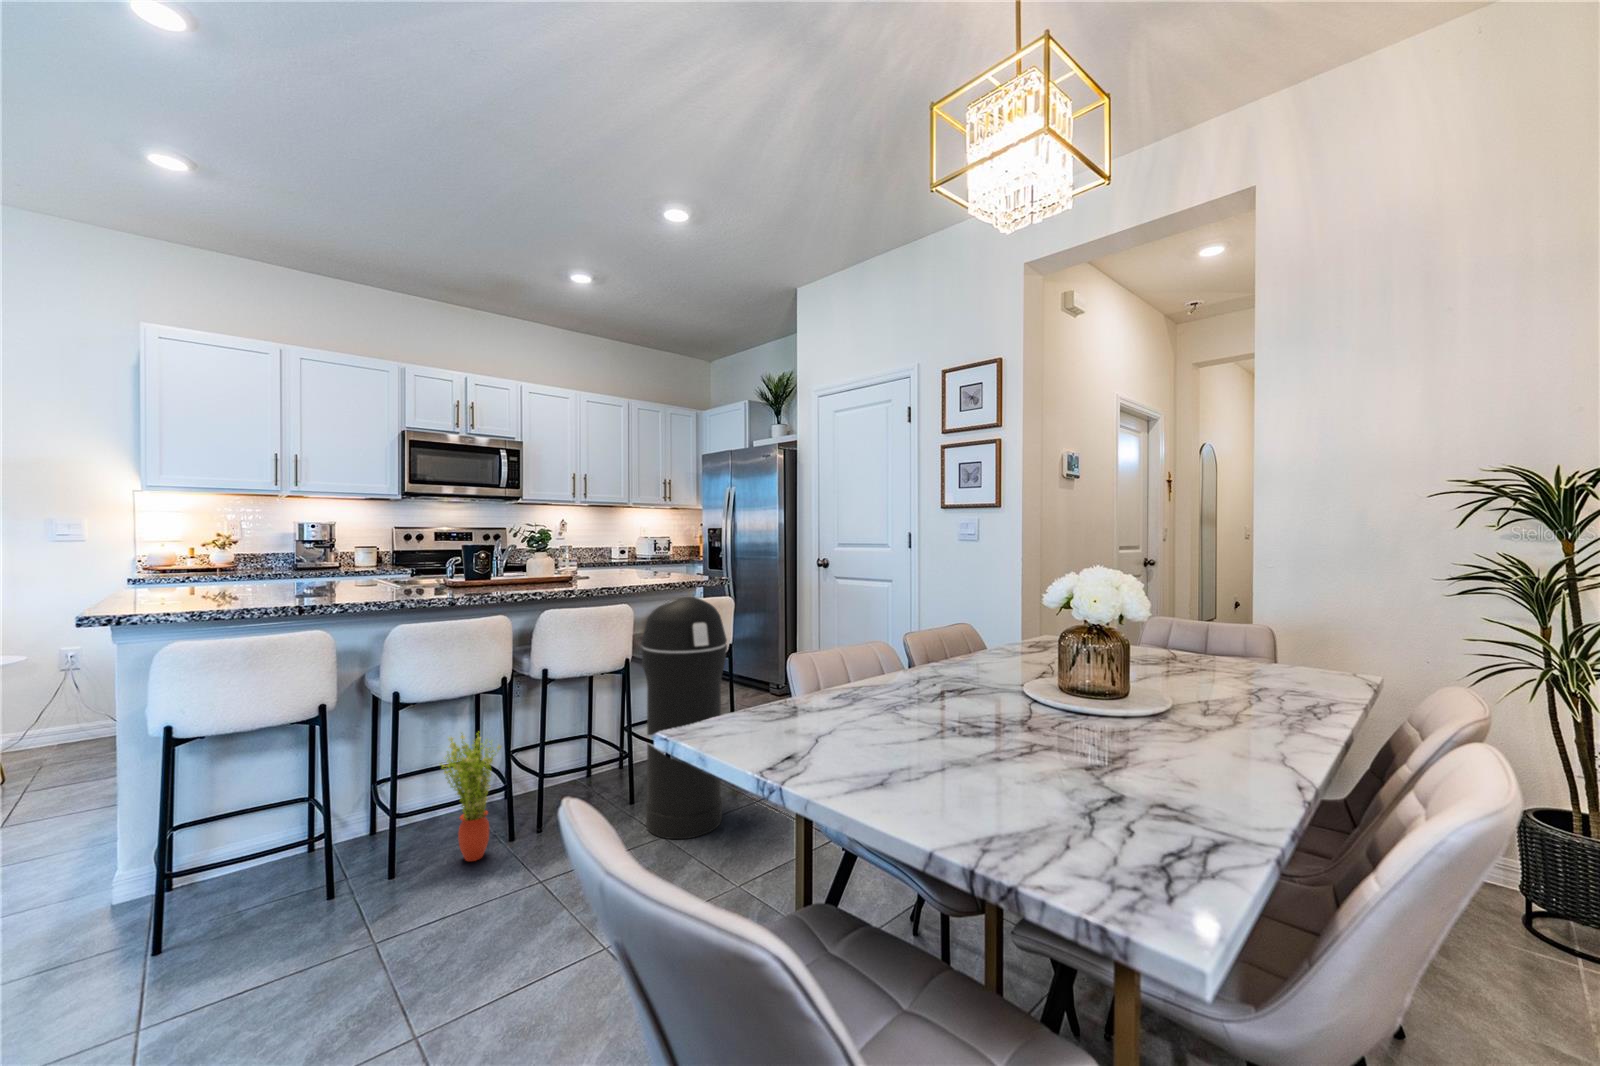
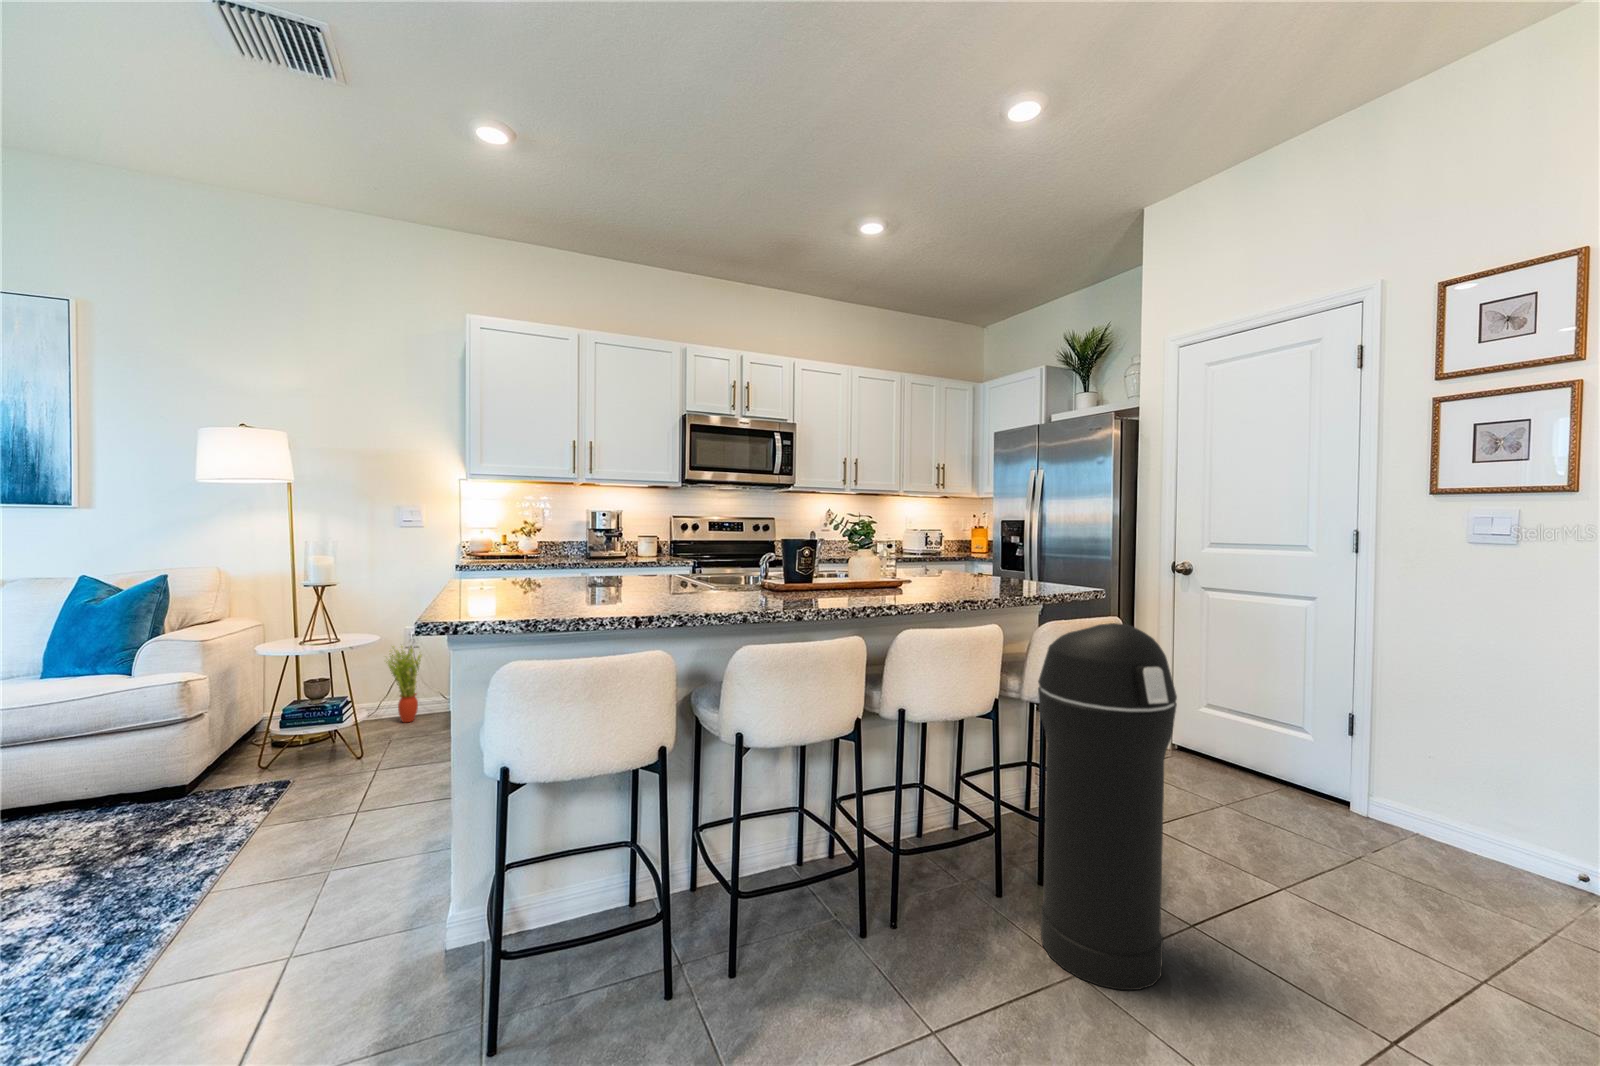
potted plant: present [440,733,501,862] -> present [386,646,422,722]

